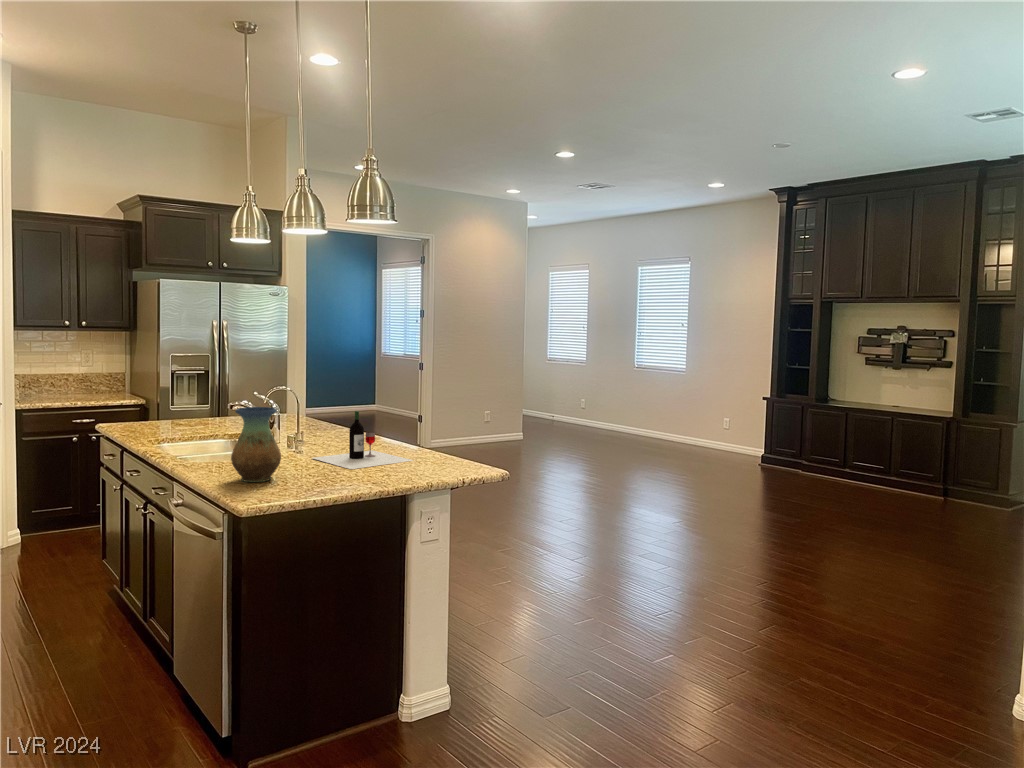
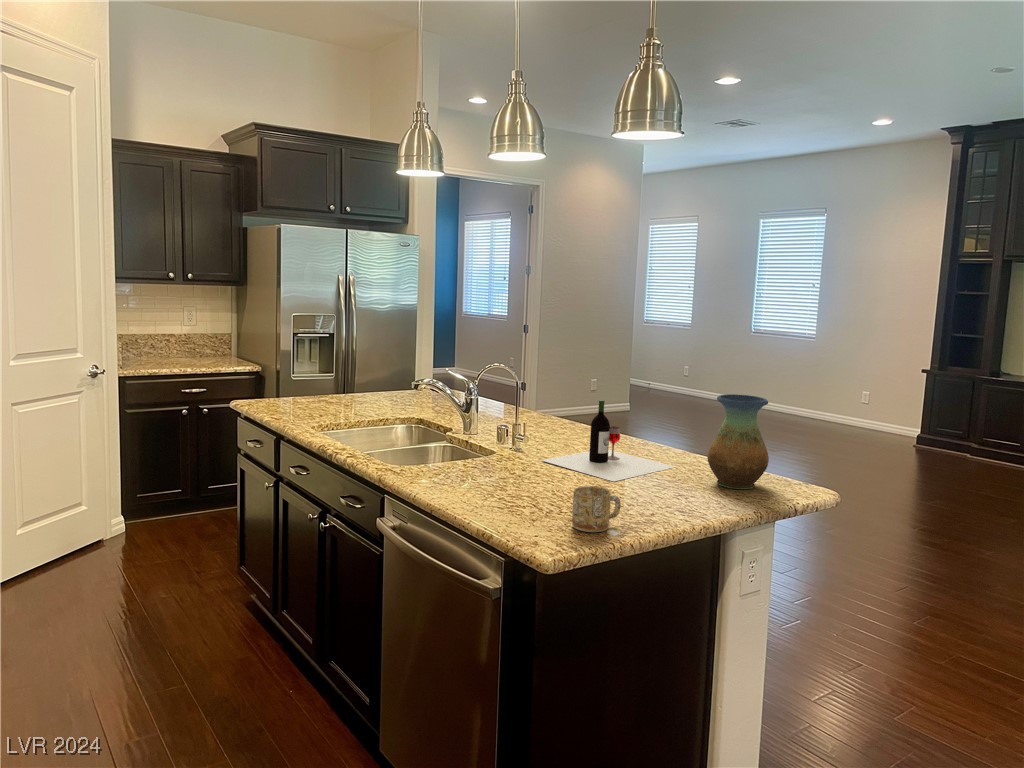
vase: present [231,407,281,482] -> present [707,394,769,489]
mug: none [283,465,320,496] -> present [572,486,621,532]

